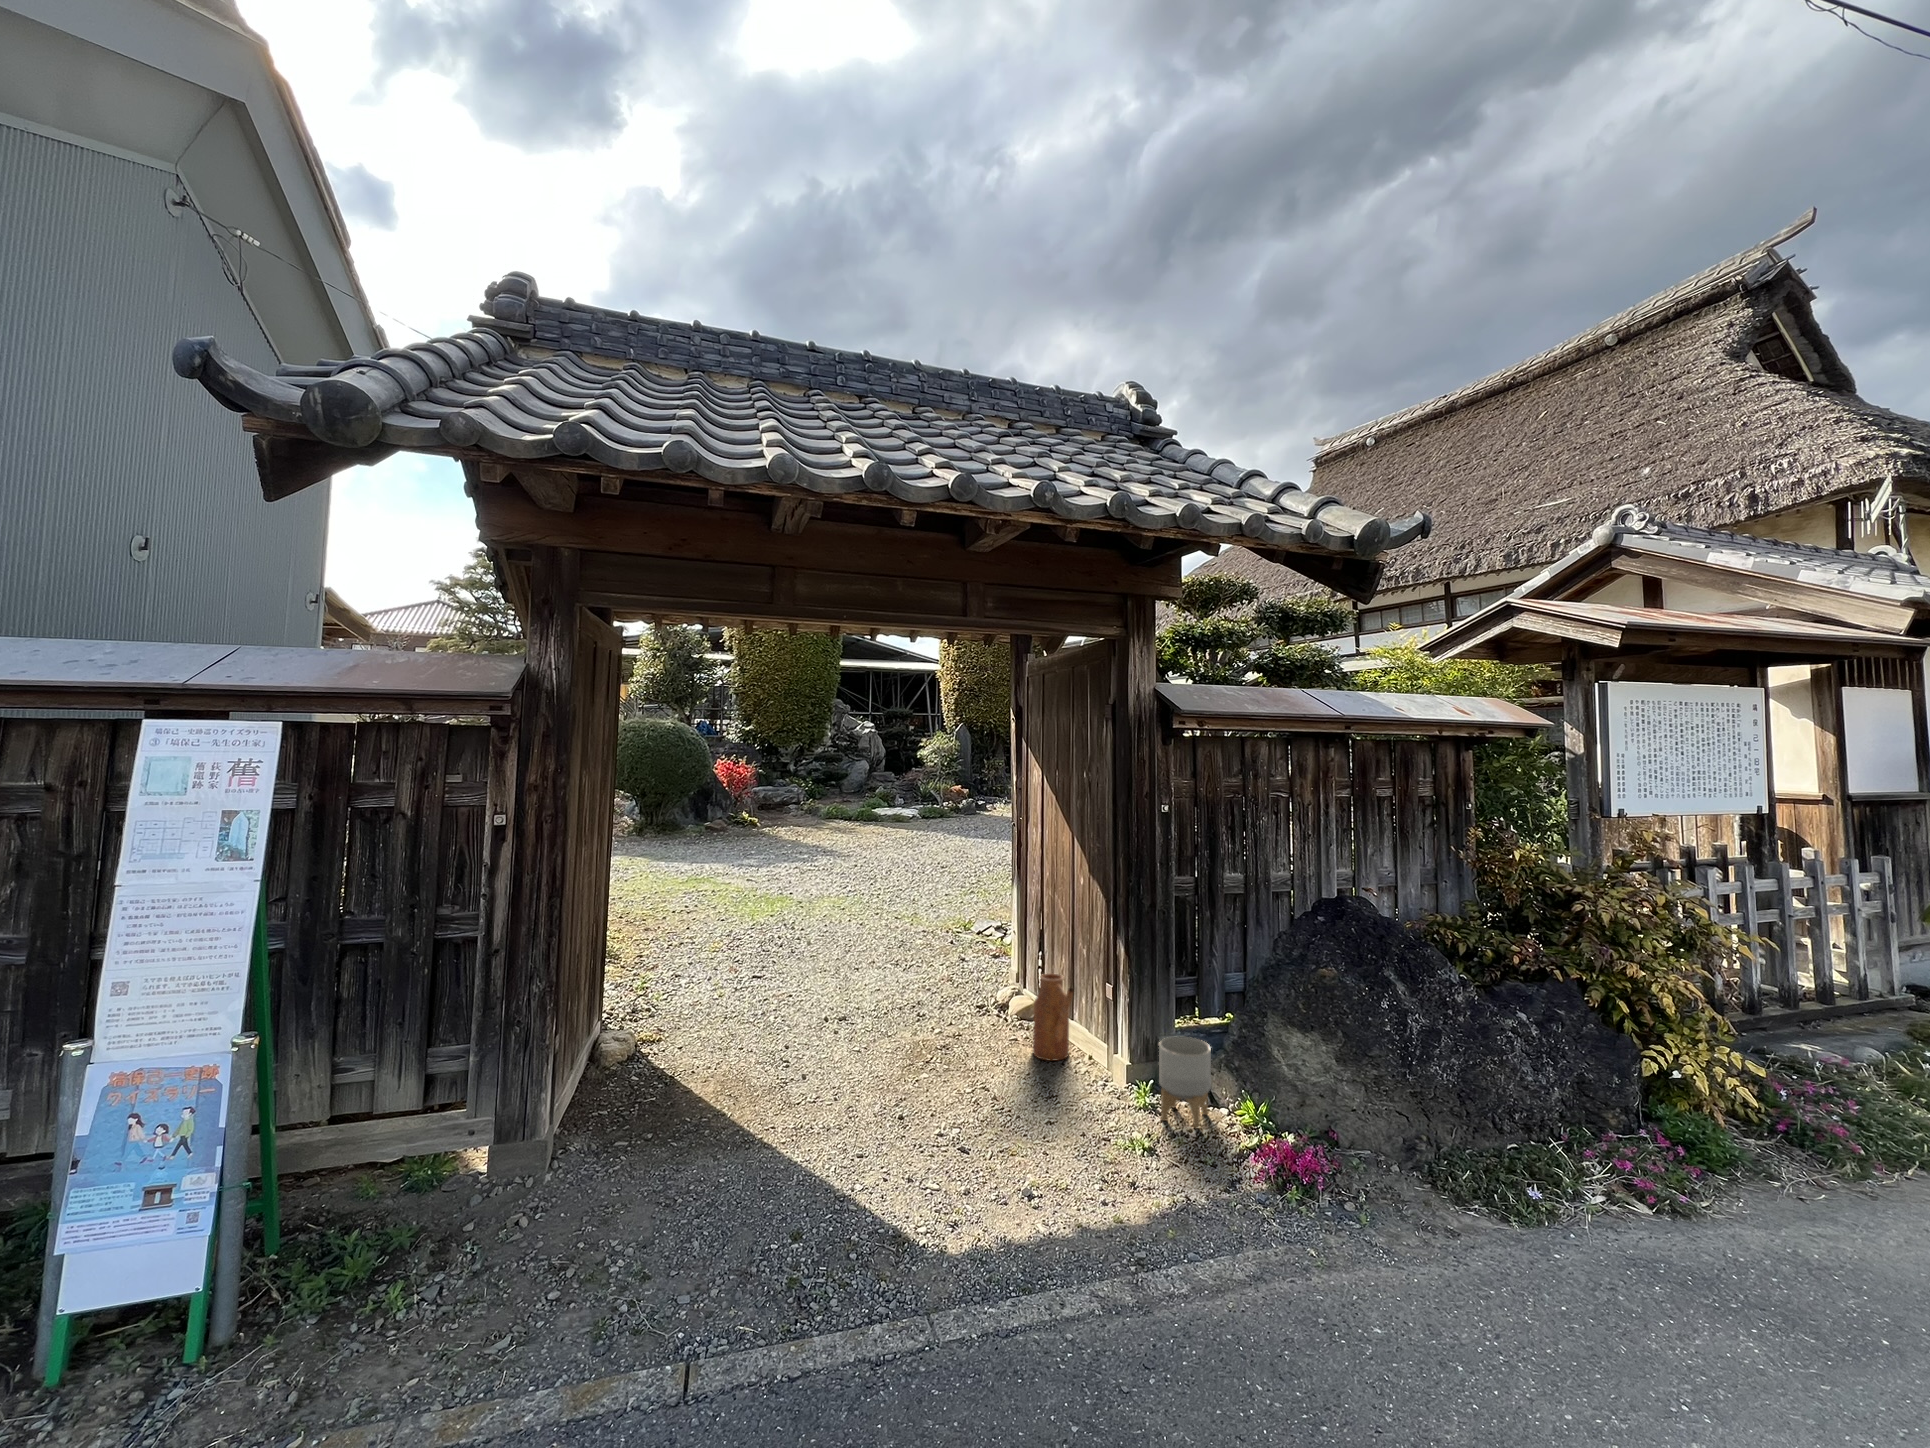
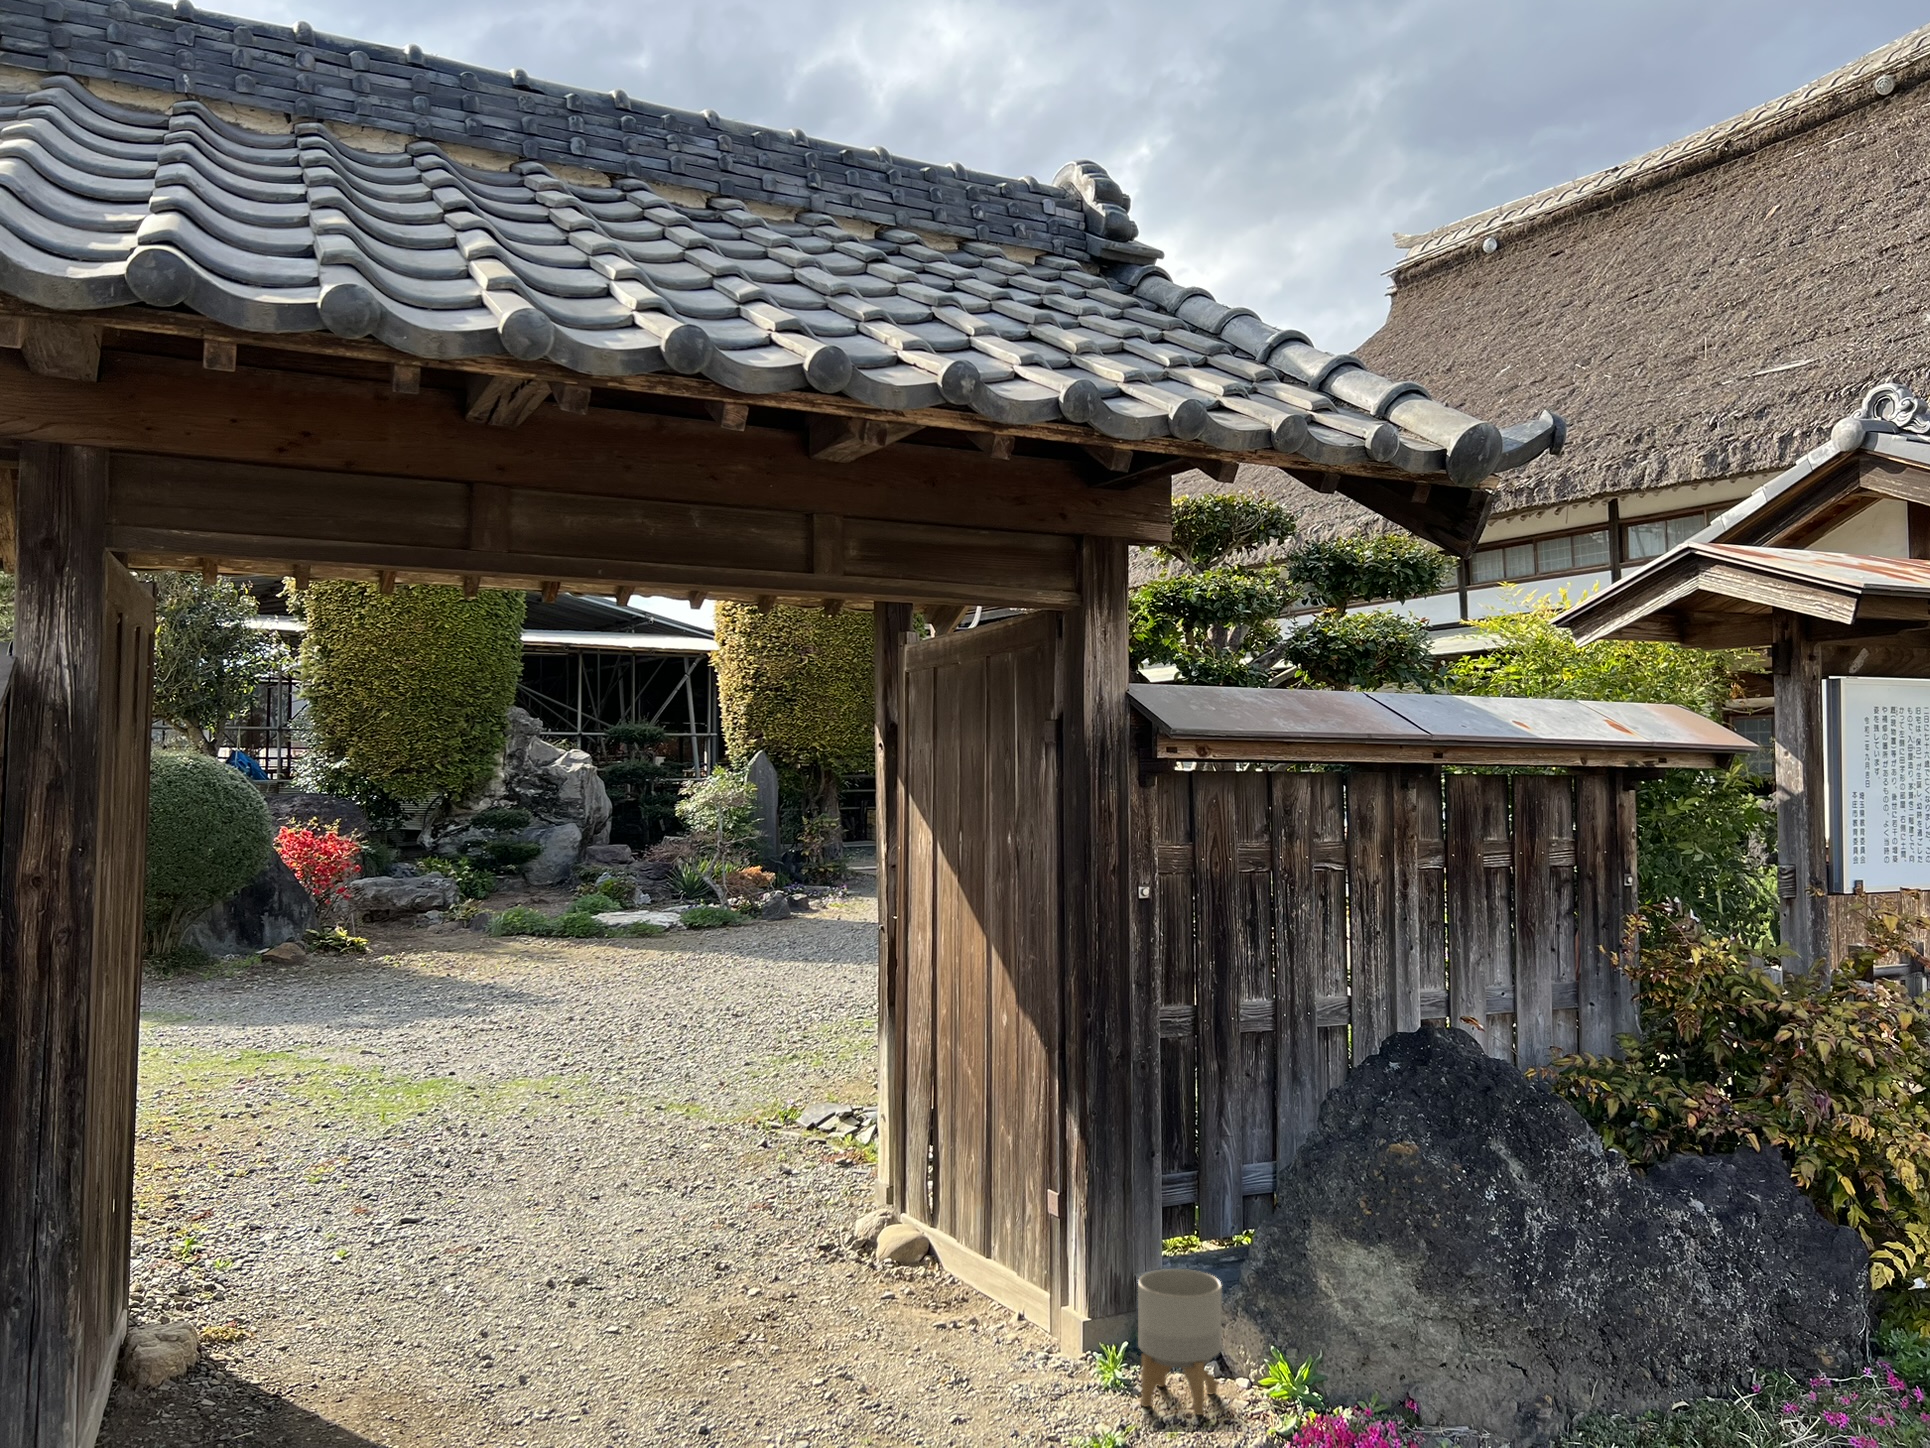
watering can: present [1033,973,1074,1061] -> none [923,1179,994,1327]

